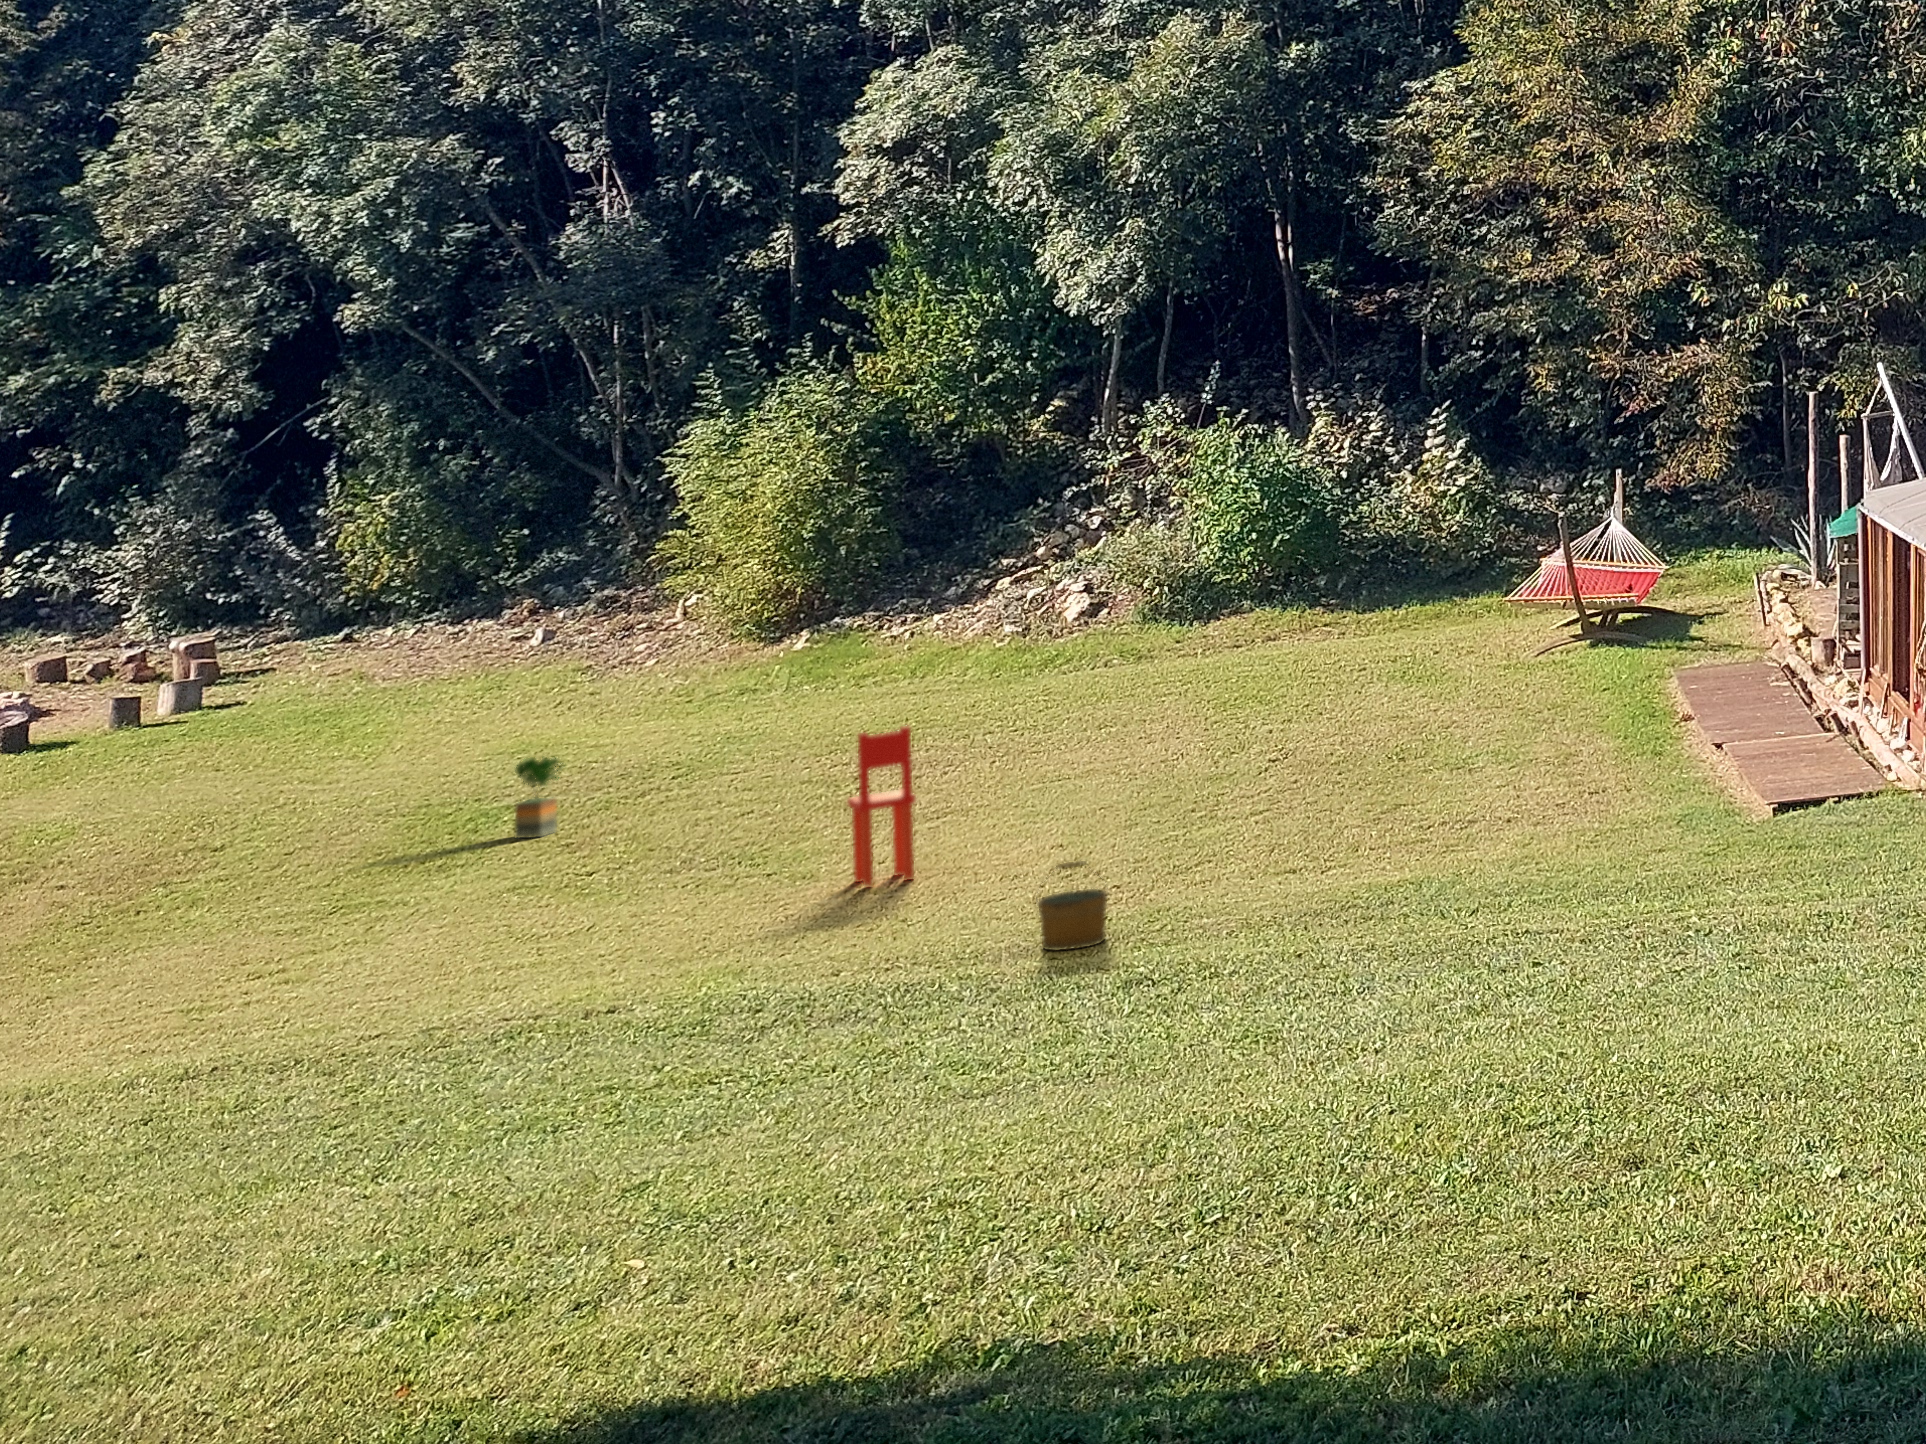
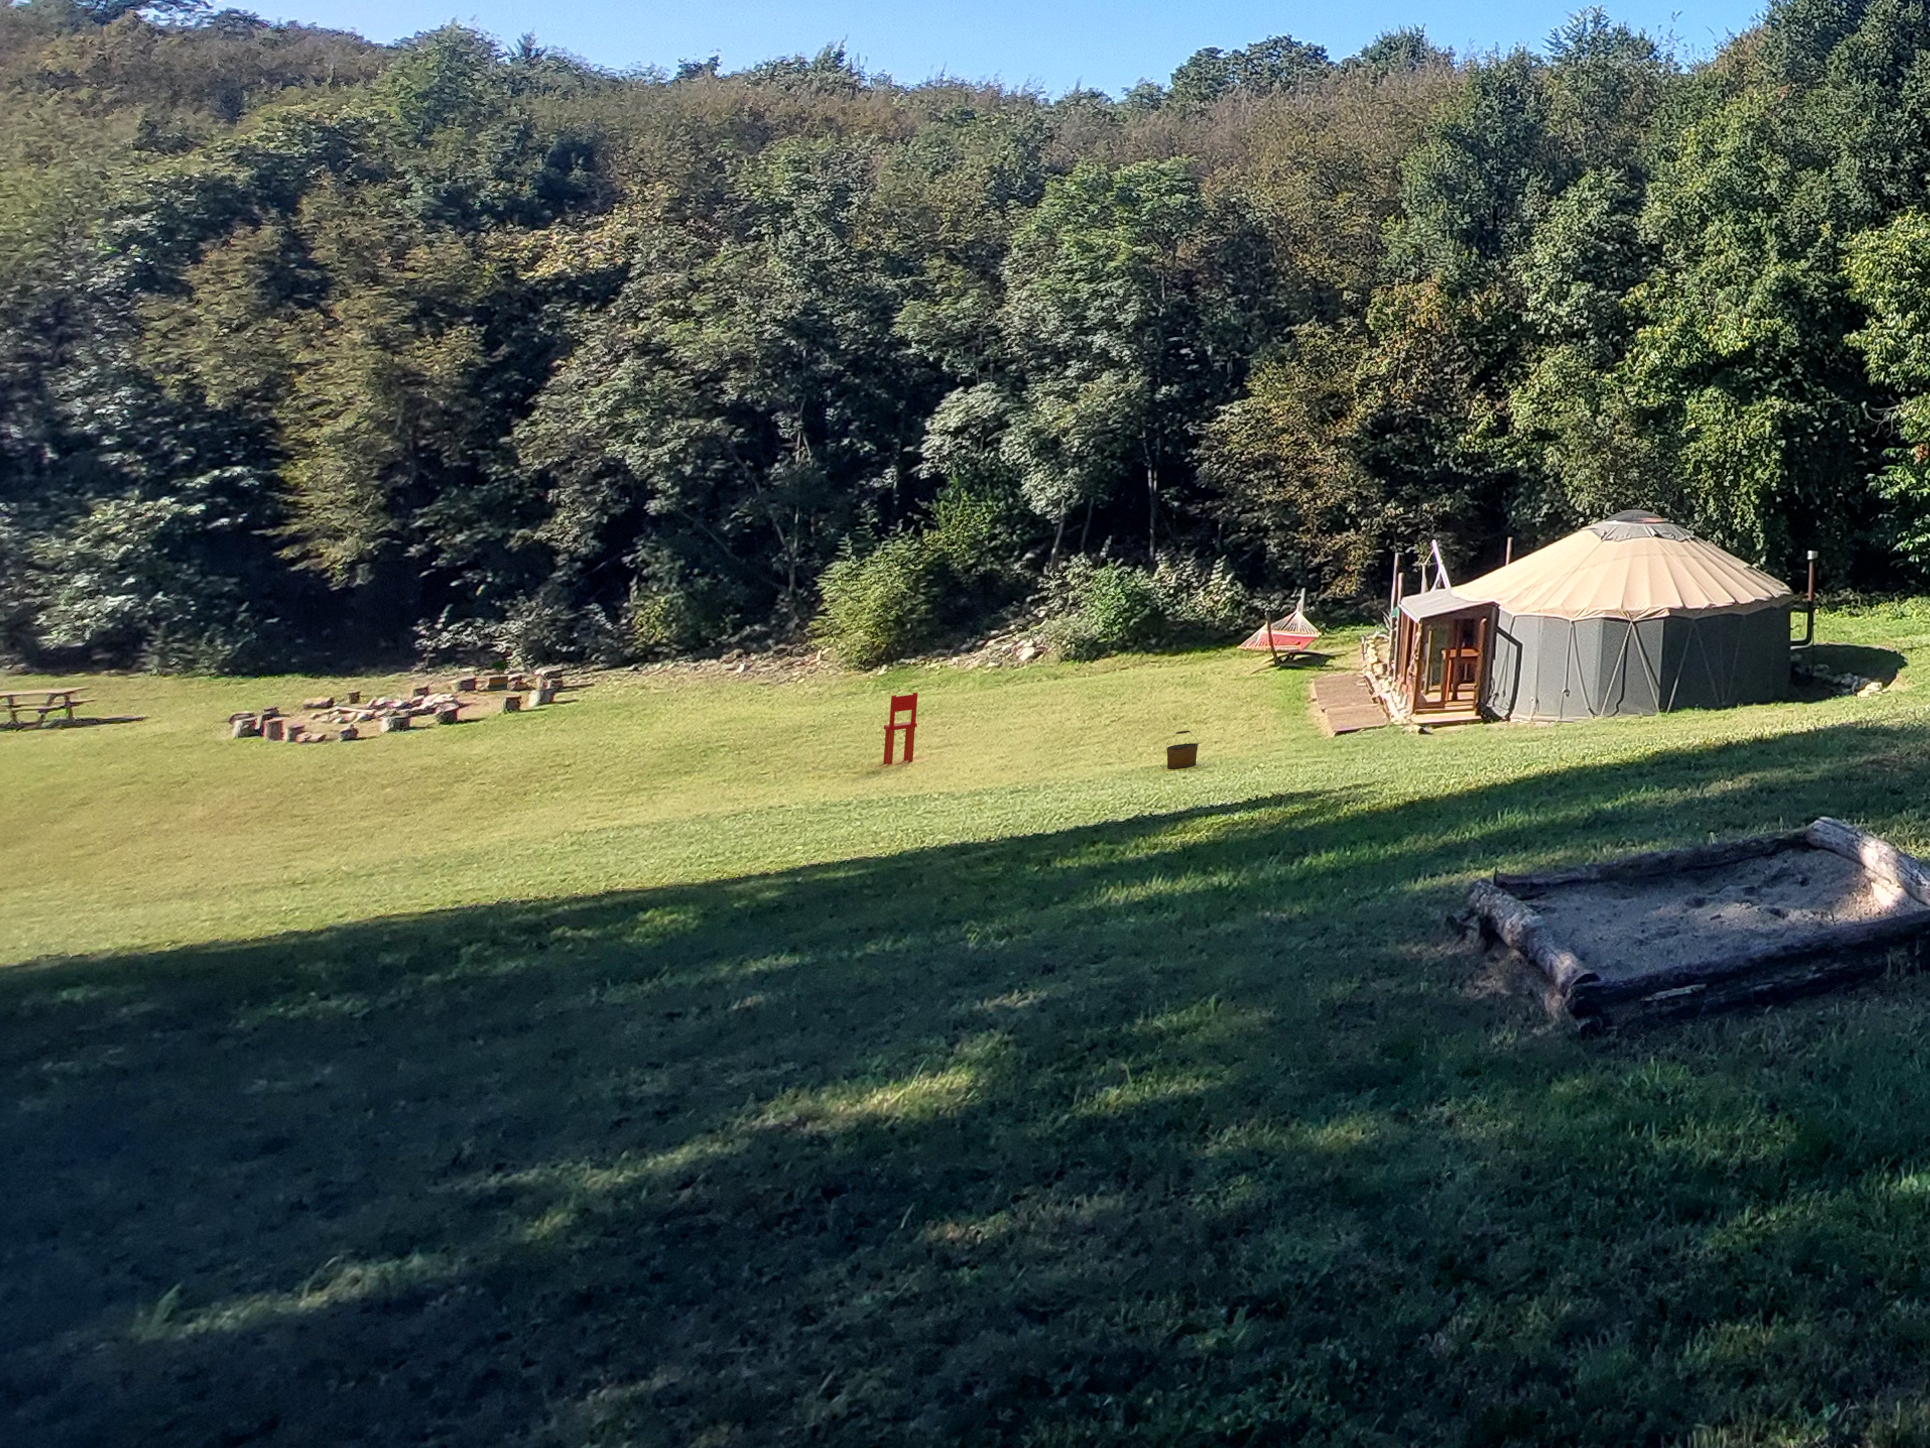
potted tree: present [515,757,564,838] -> present [488,661,513,691]
bucket: present [1037,861,1107,951] -> present [1166,731,1198,769]

